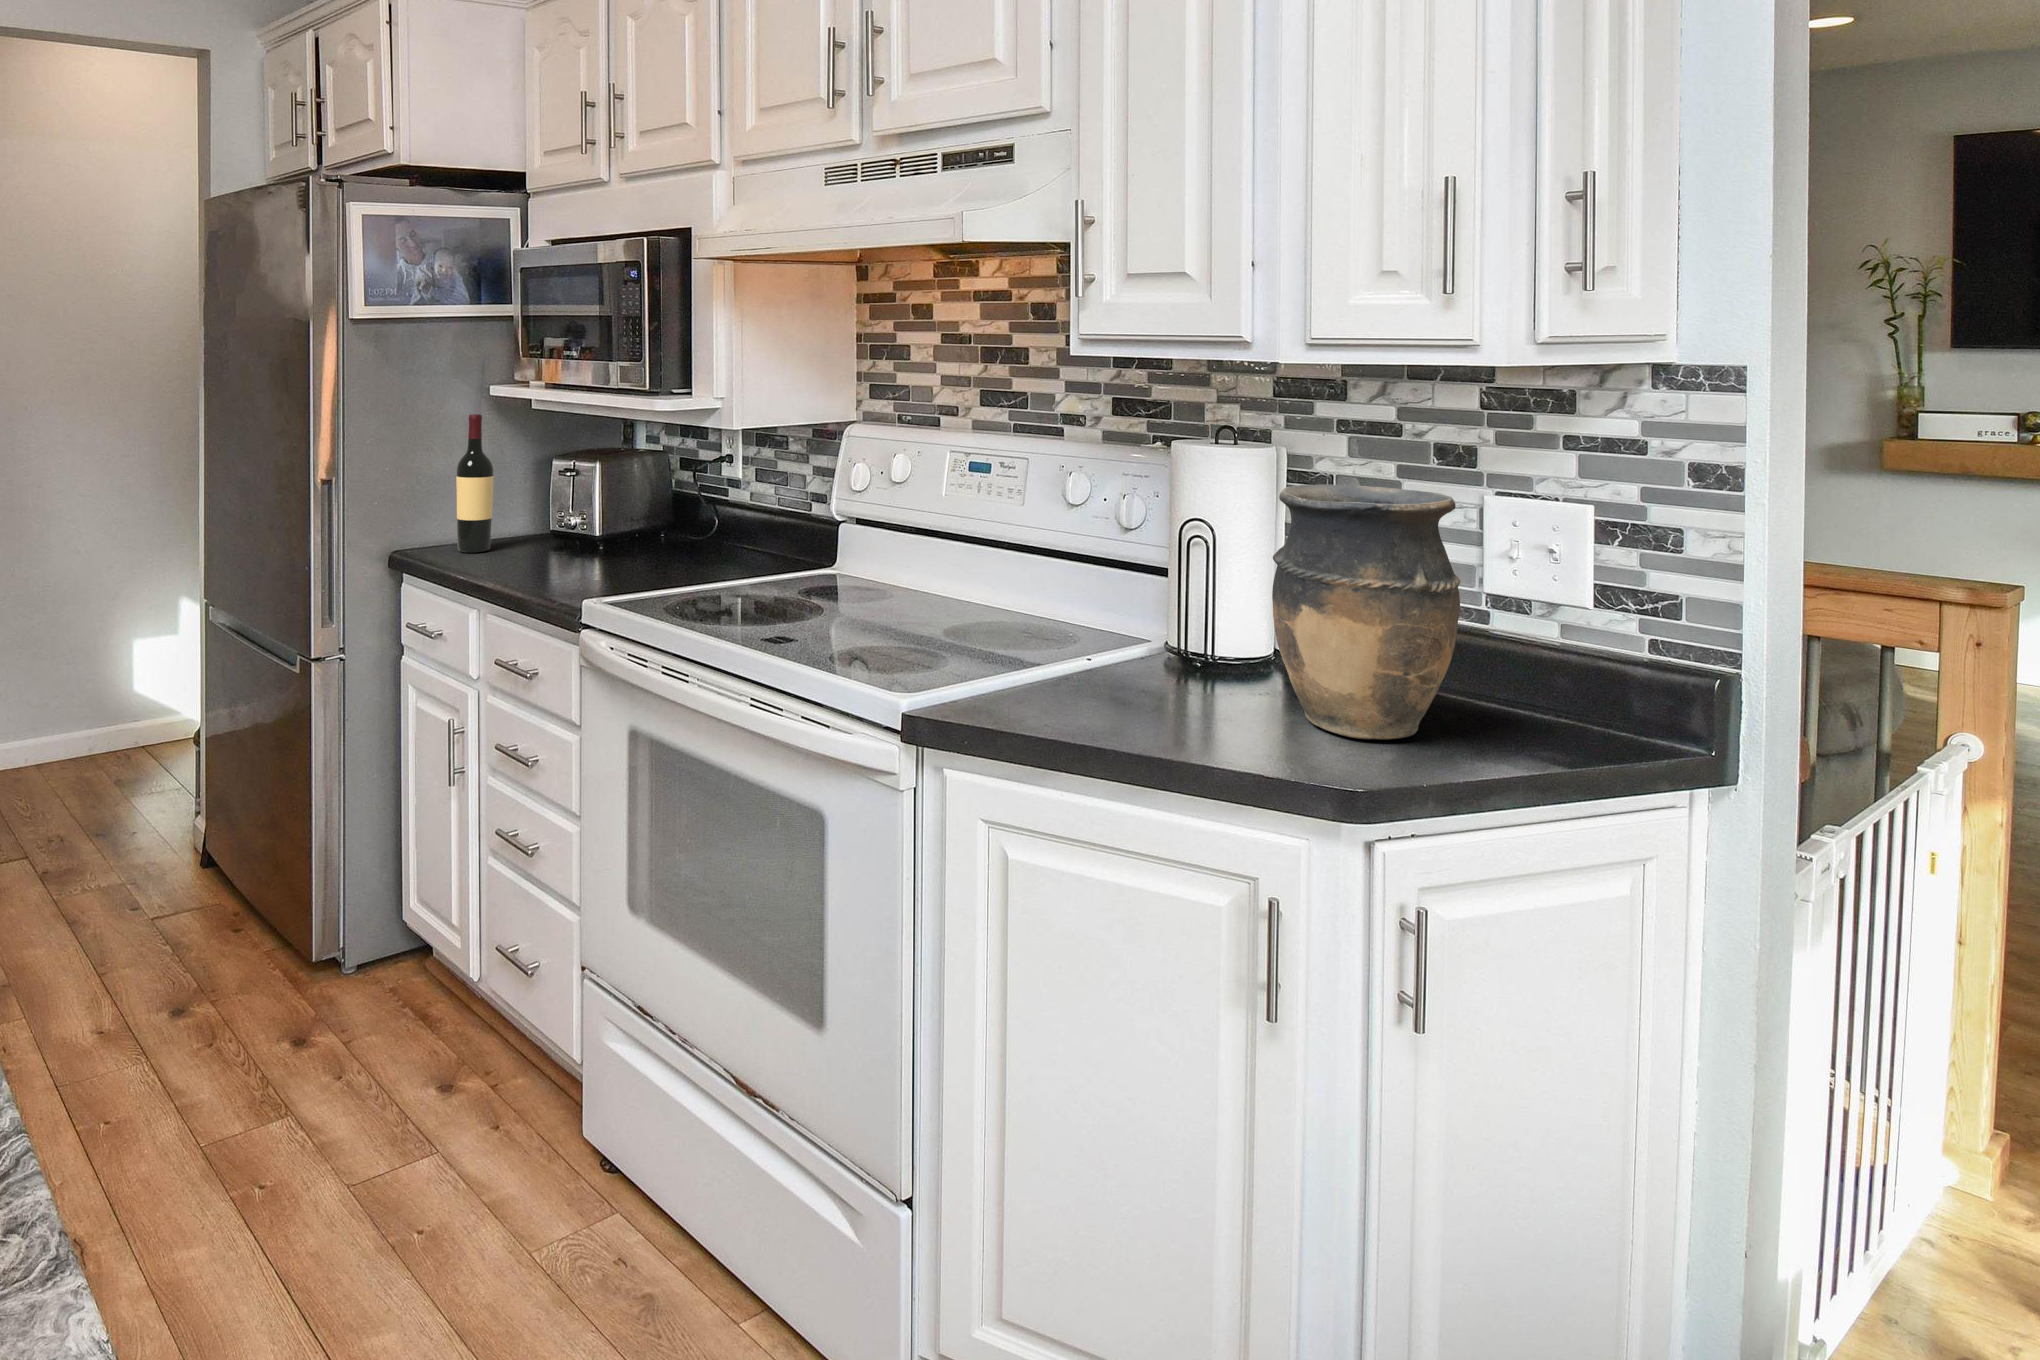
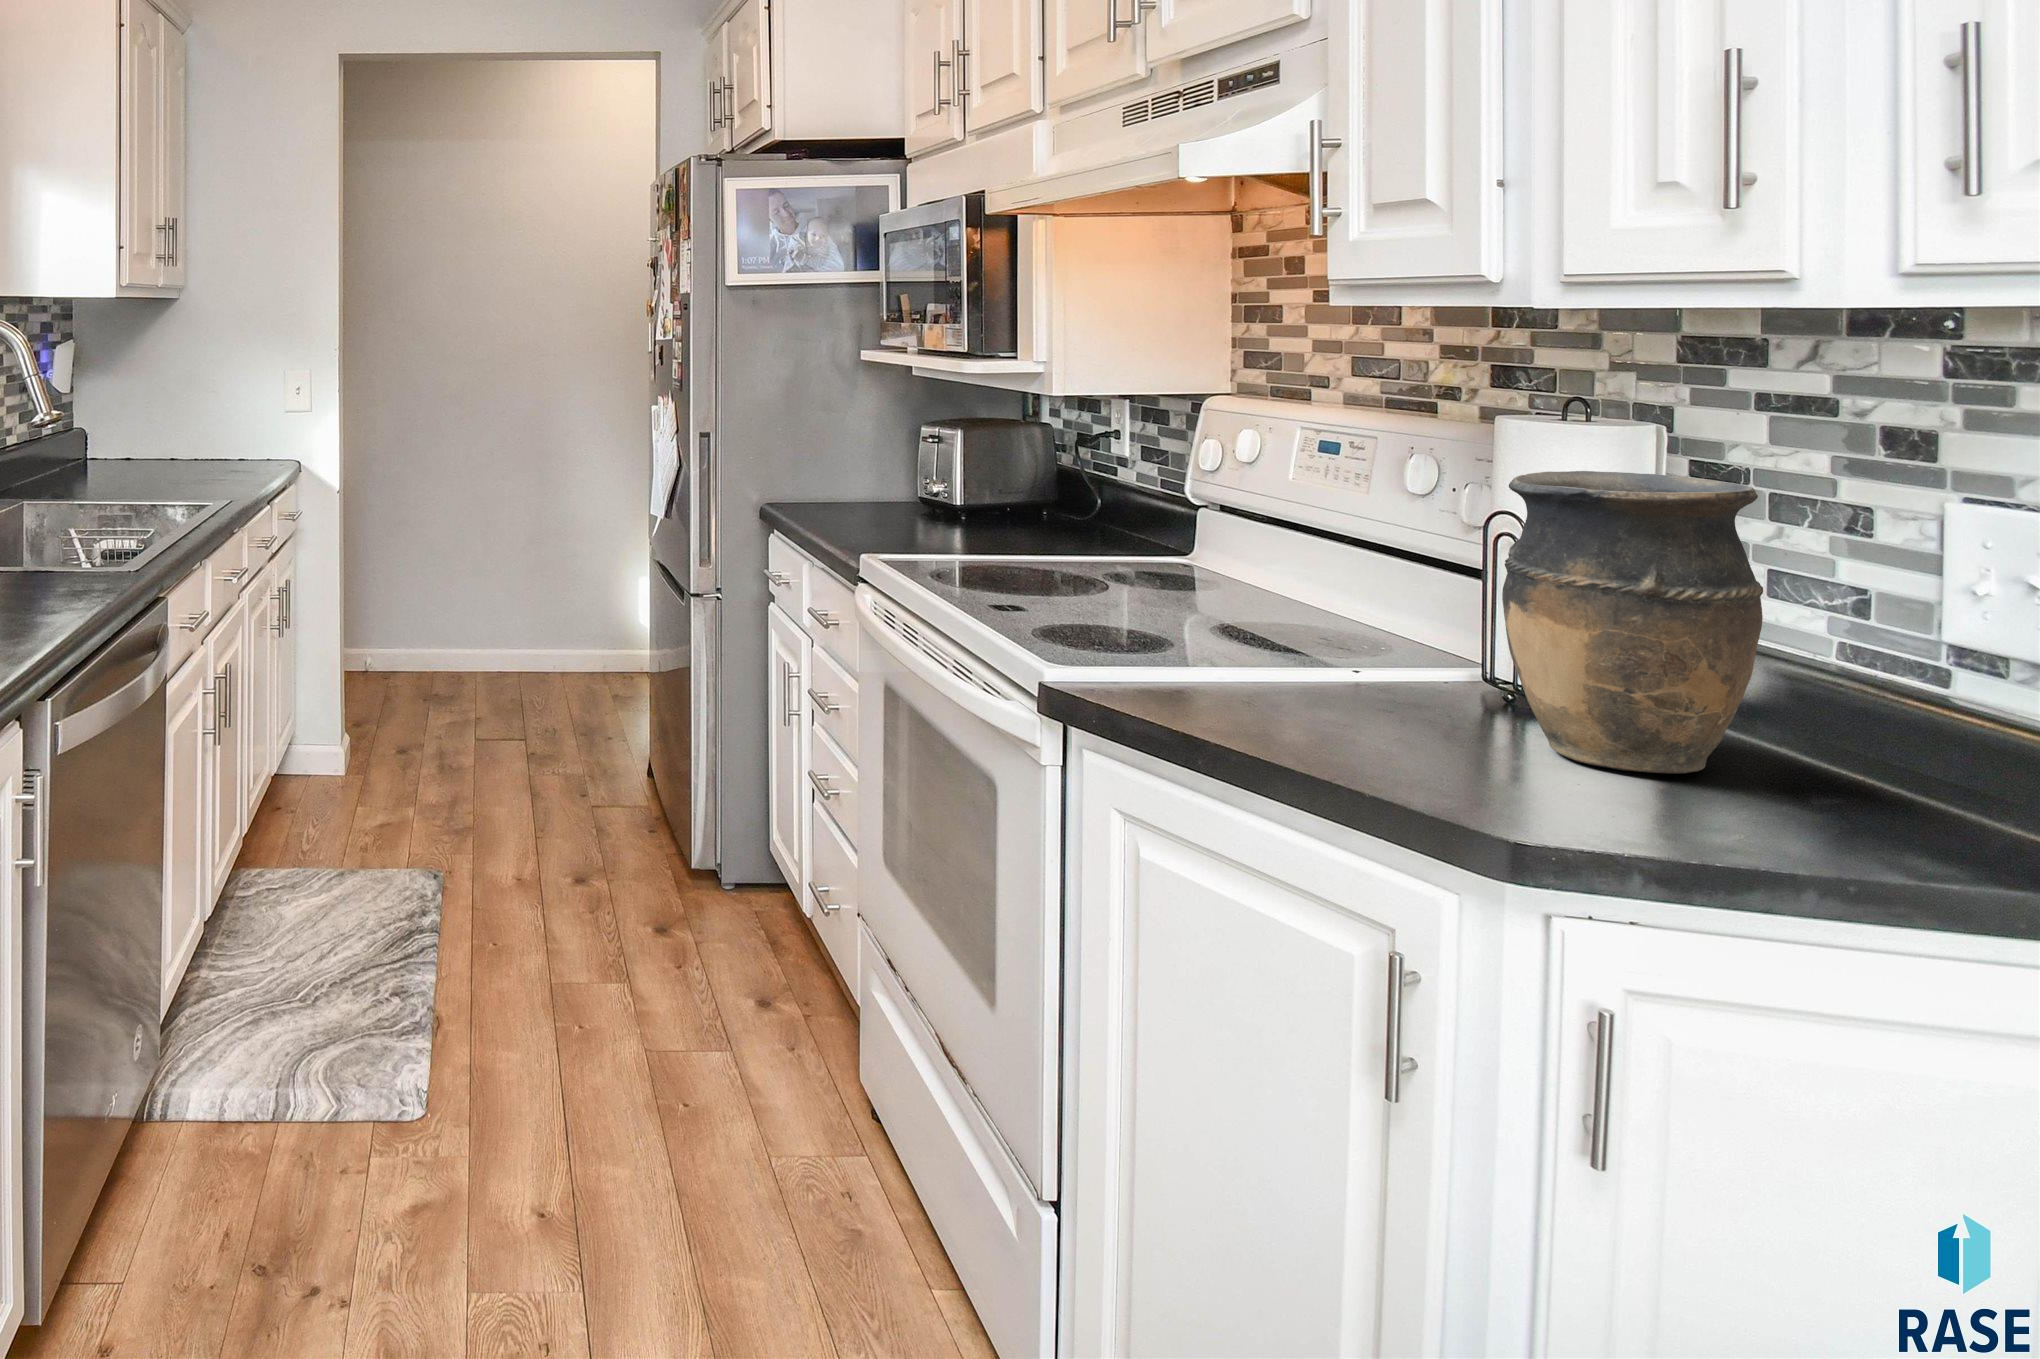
wine bottle: present [456,414,494,553] -> none [818,379,854,511]

